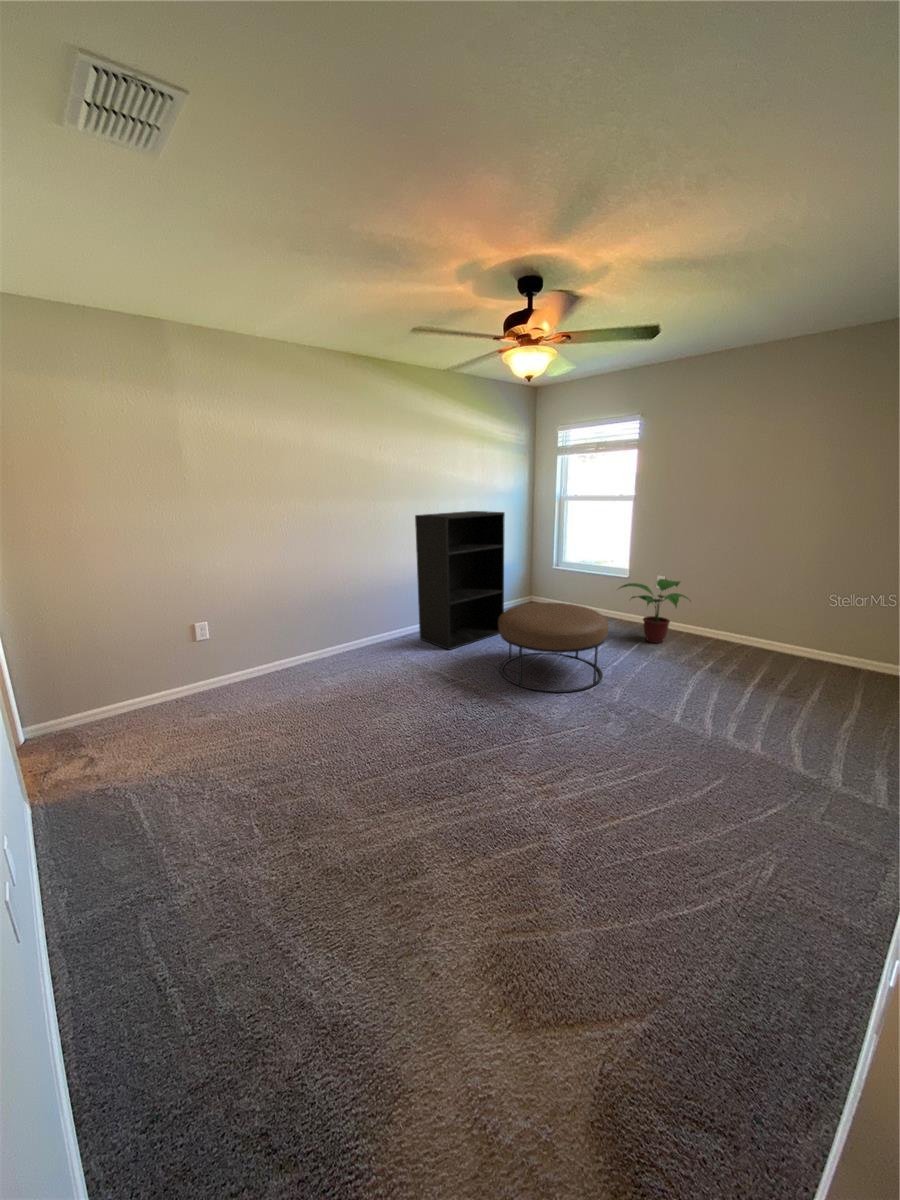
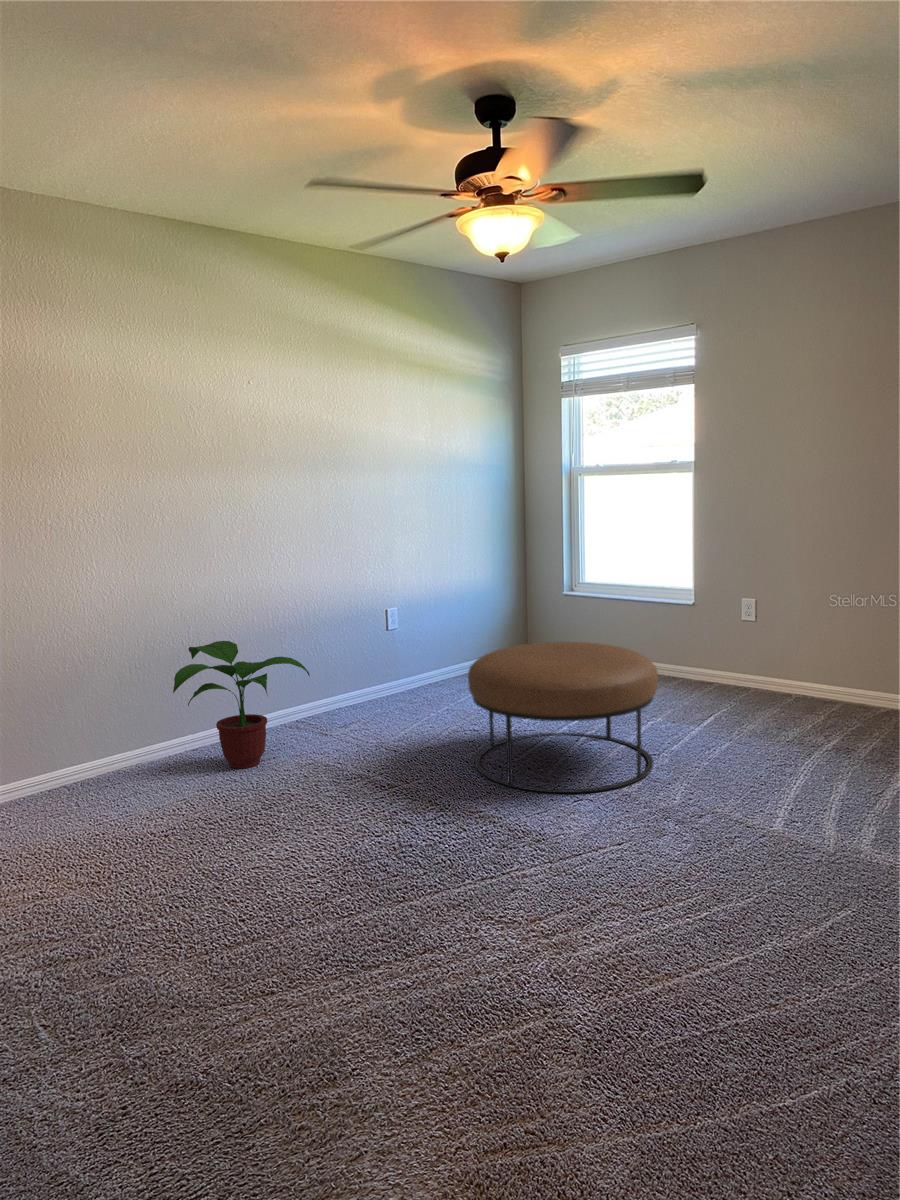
bookshelf: present [415,511,505,650] -> none [316,490,480,735]
potted plant: present [620,579,688,643] -> present [173,641,310,769]

